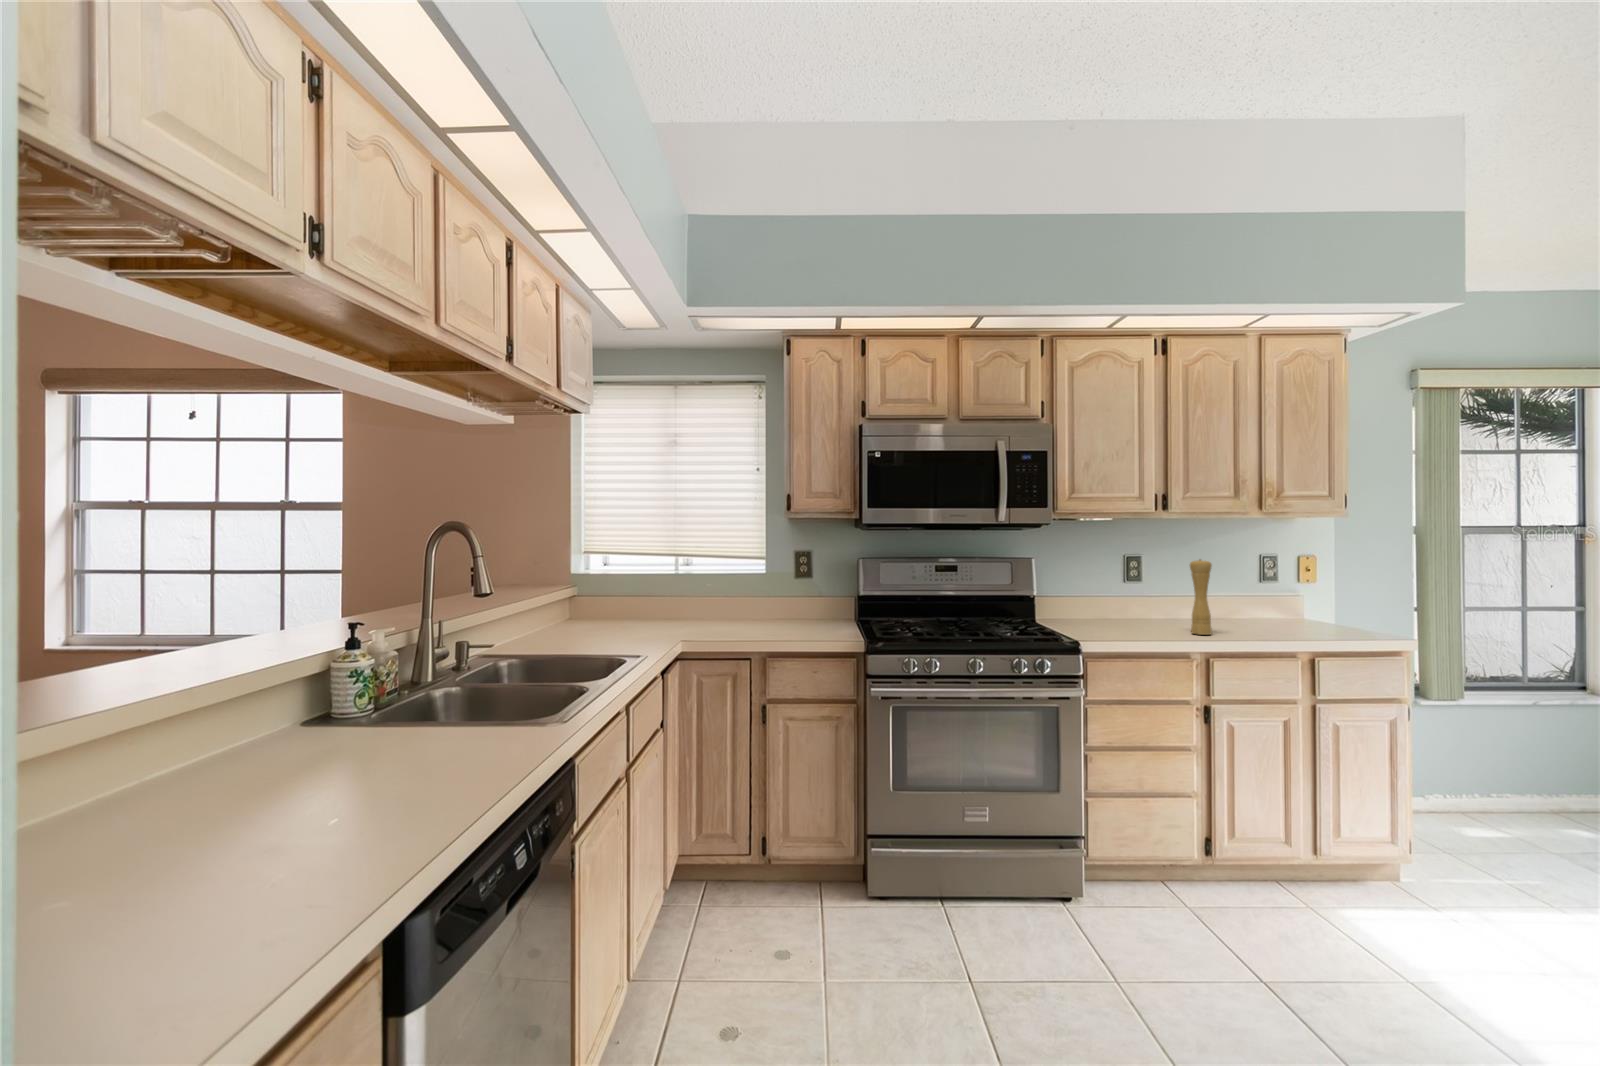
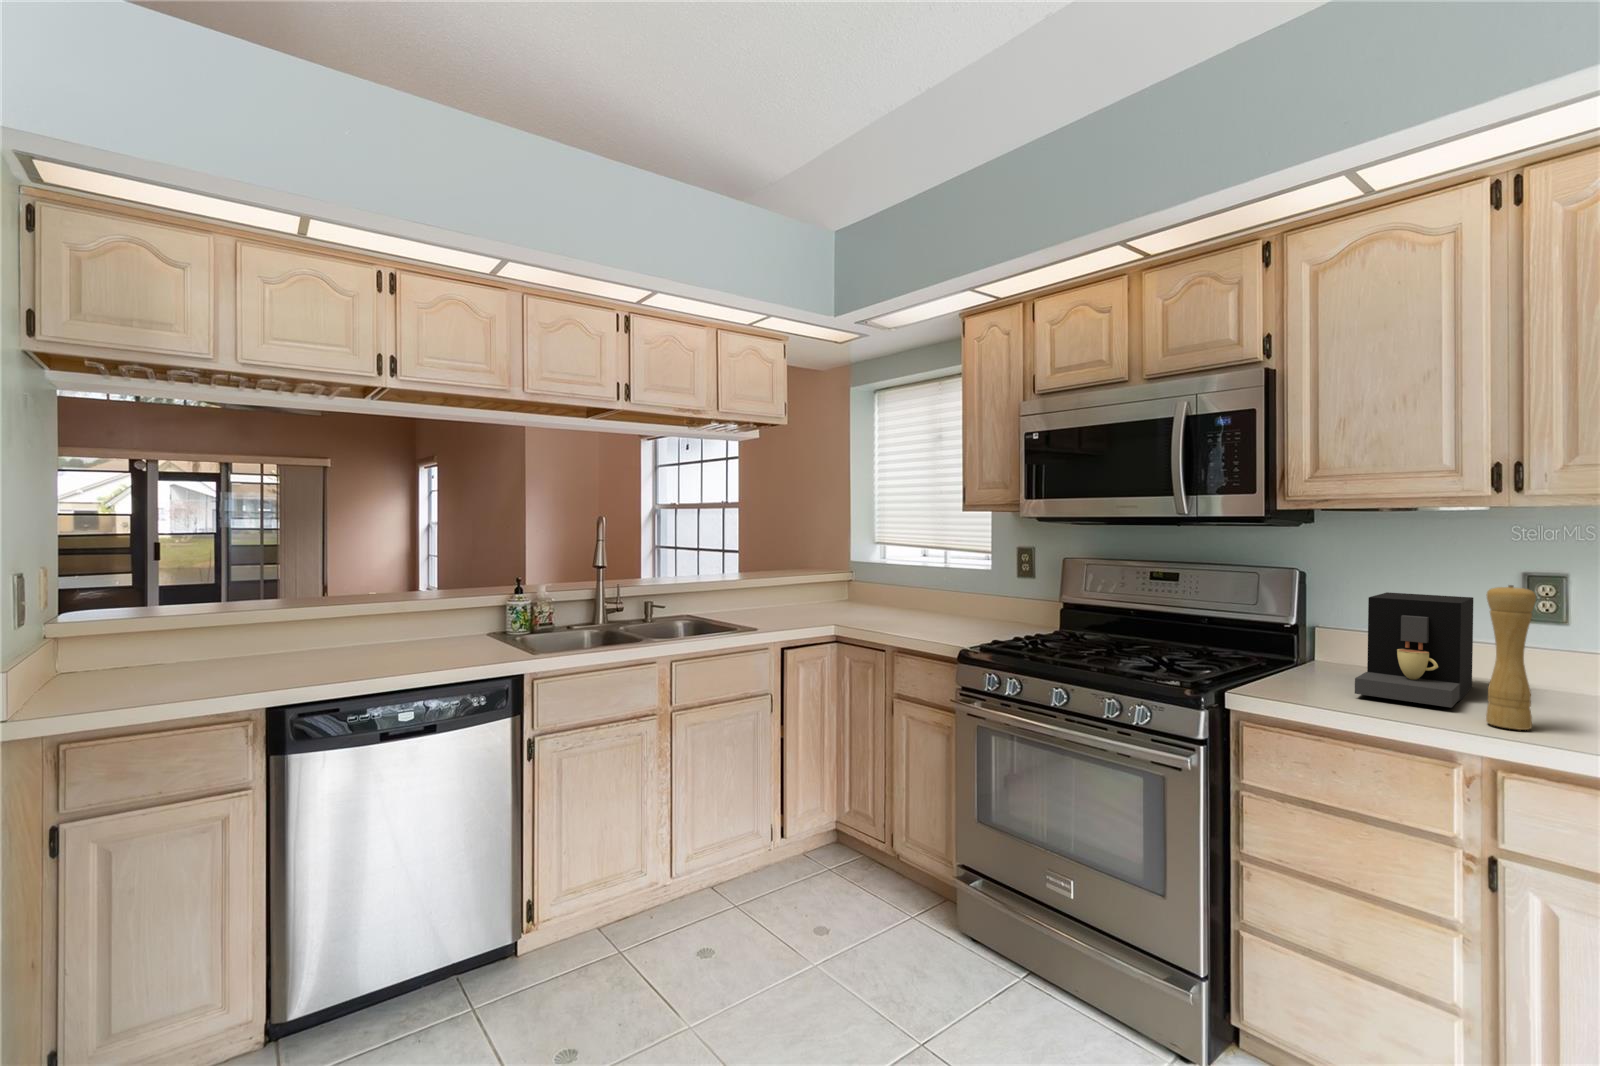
coffee maker: none [1083,571,1169,630] -> present [1355,592,1473,708]

